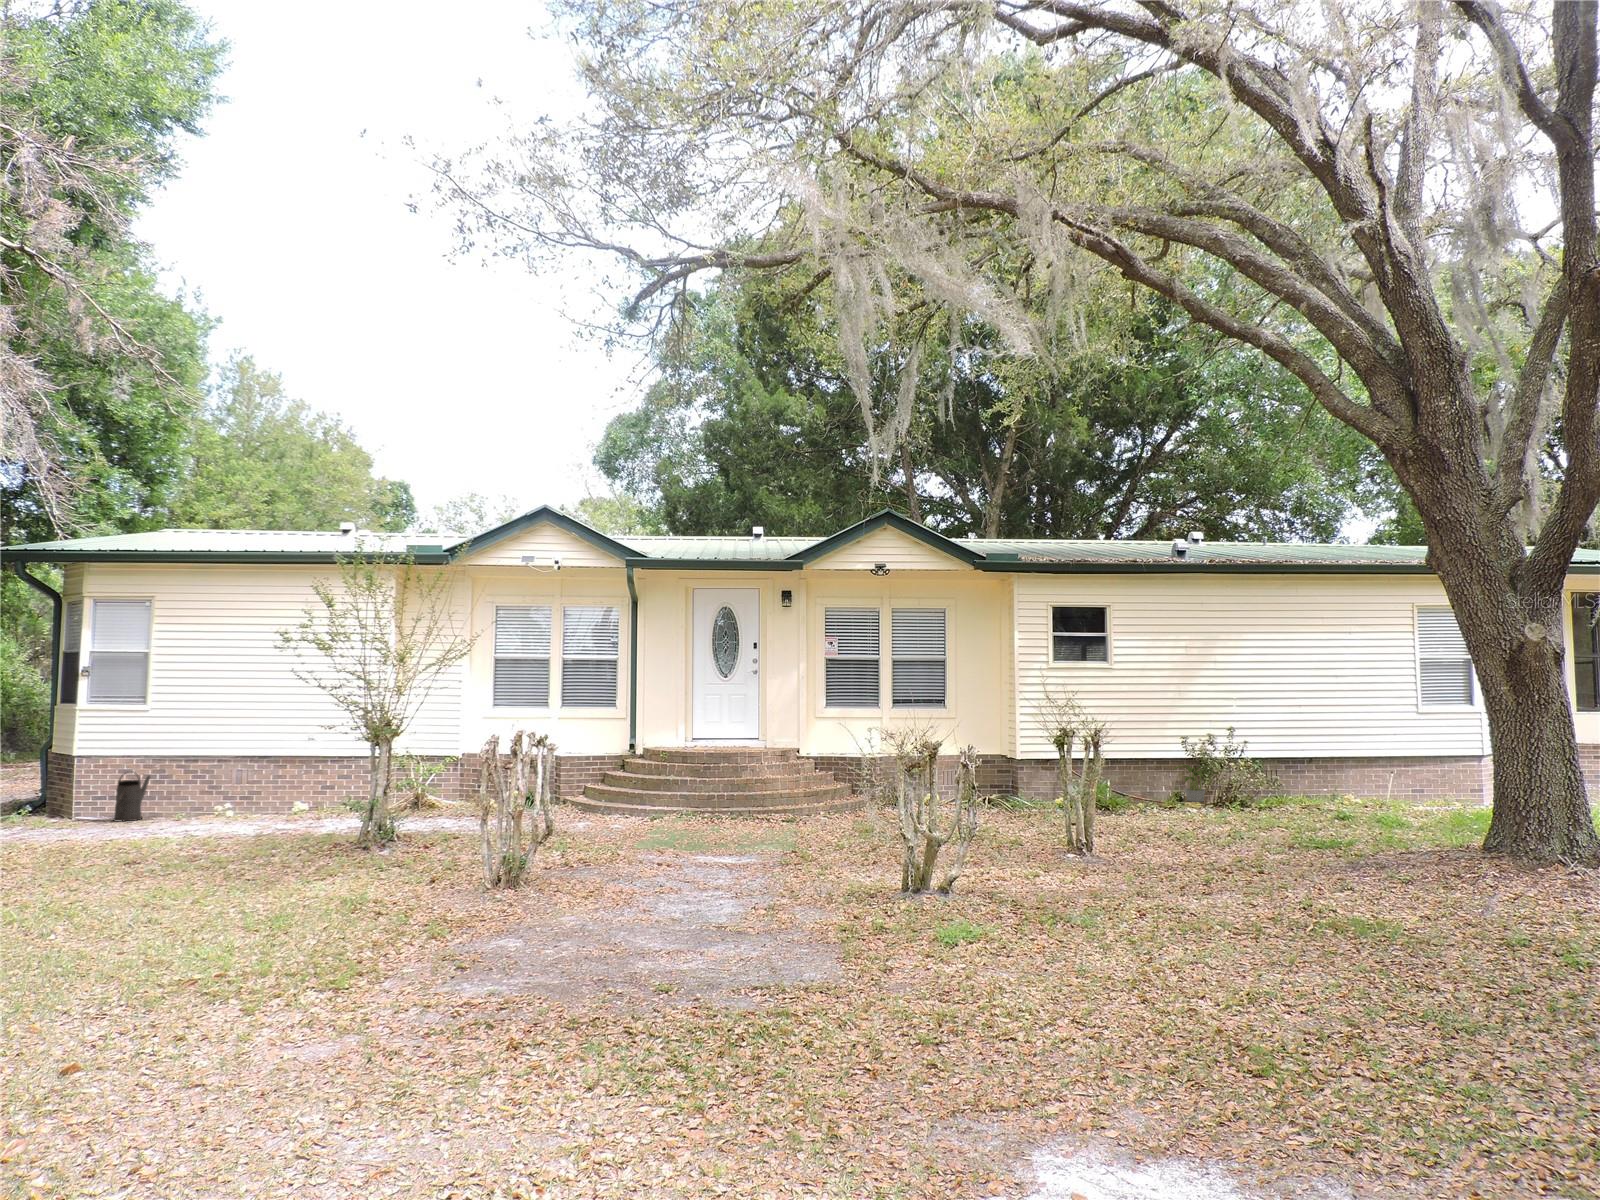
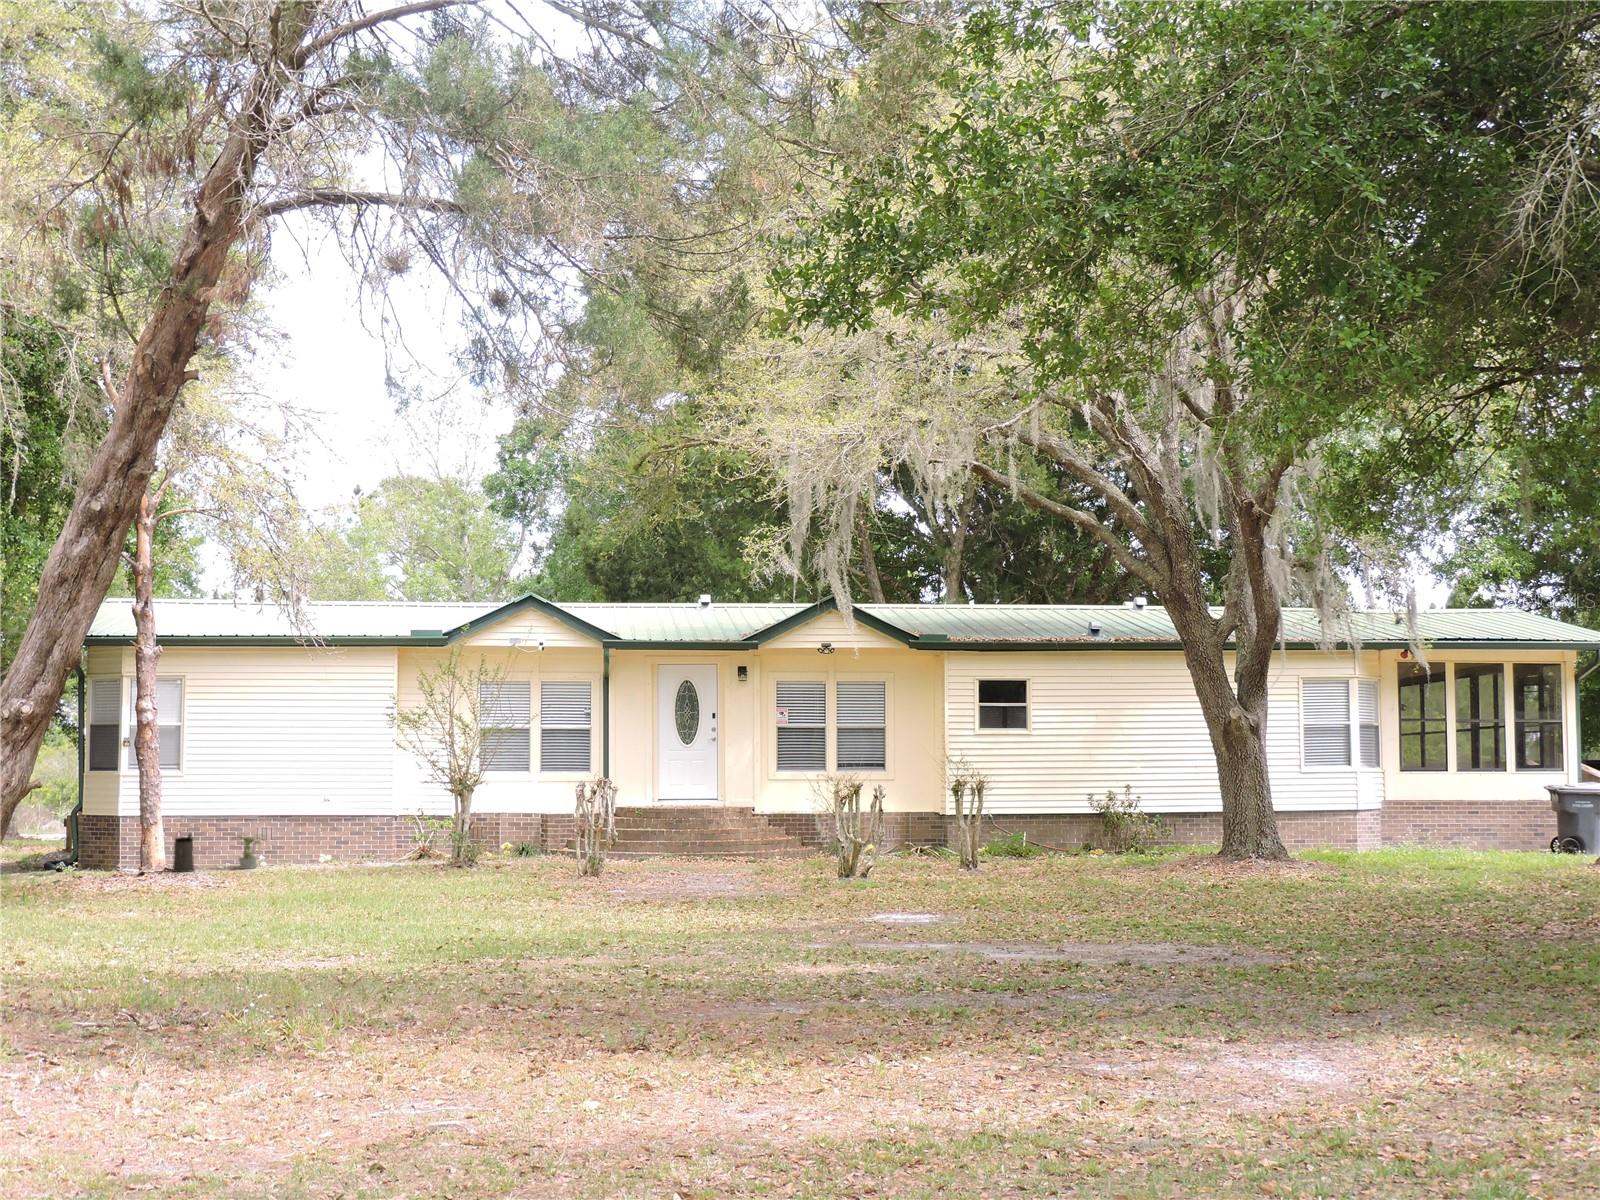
potted plant: present [1174,764,1217,802] -> present [233,835,261,869]

